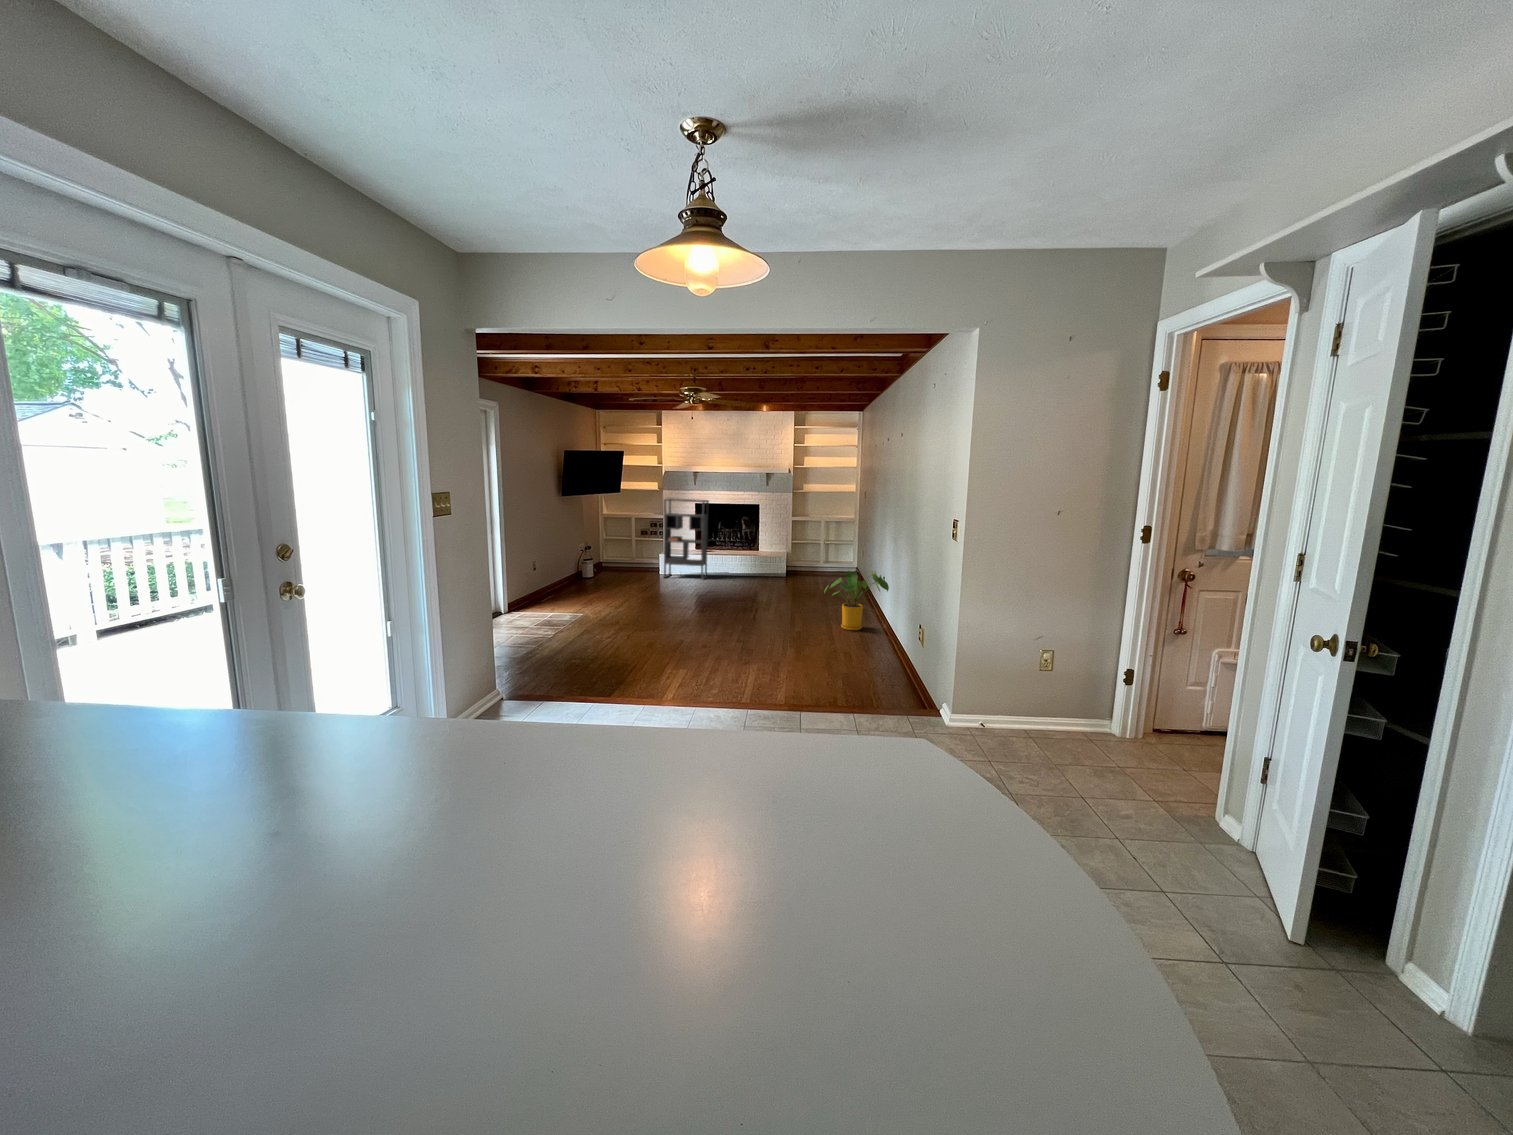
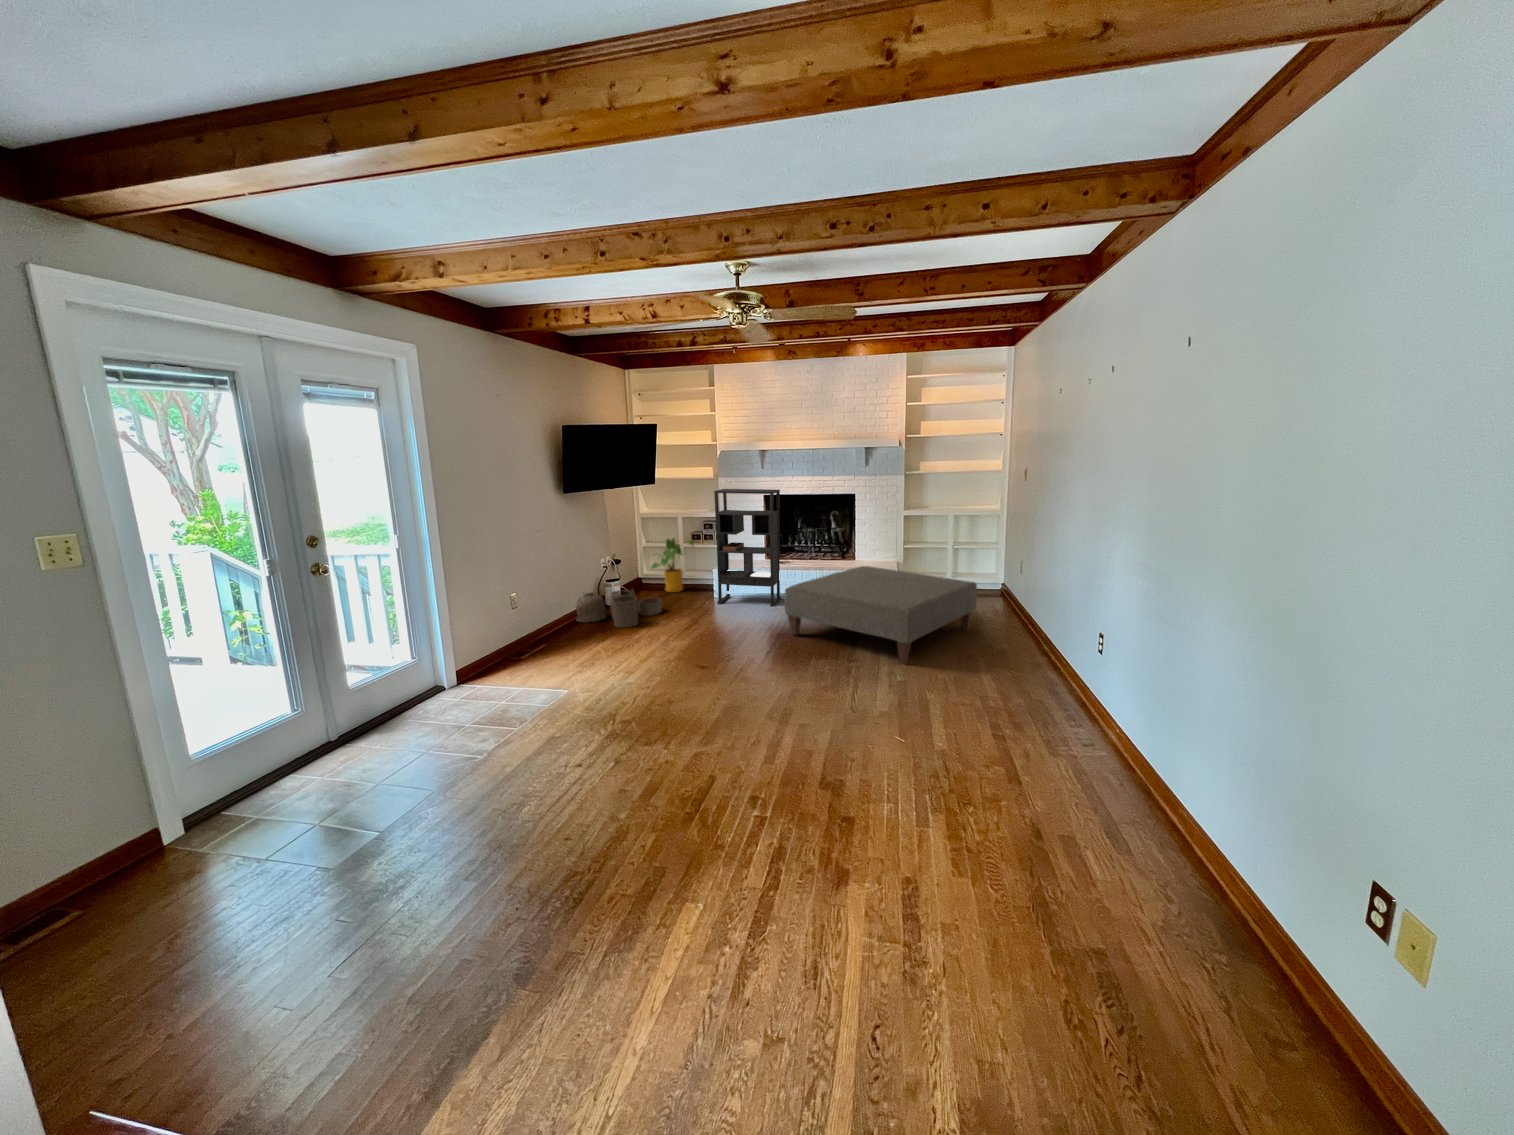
ottoman: none [712,552,832,603] -> present [784,566,977,665]
woven basket: none [564,563,625,589] -> present [576,590,662,628]
house plant: present [824,571,889,630] -> present [651,538,694,592]

